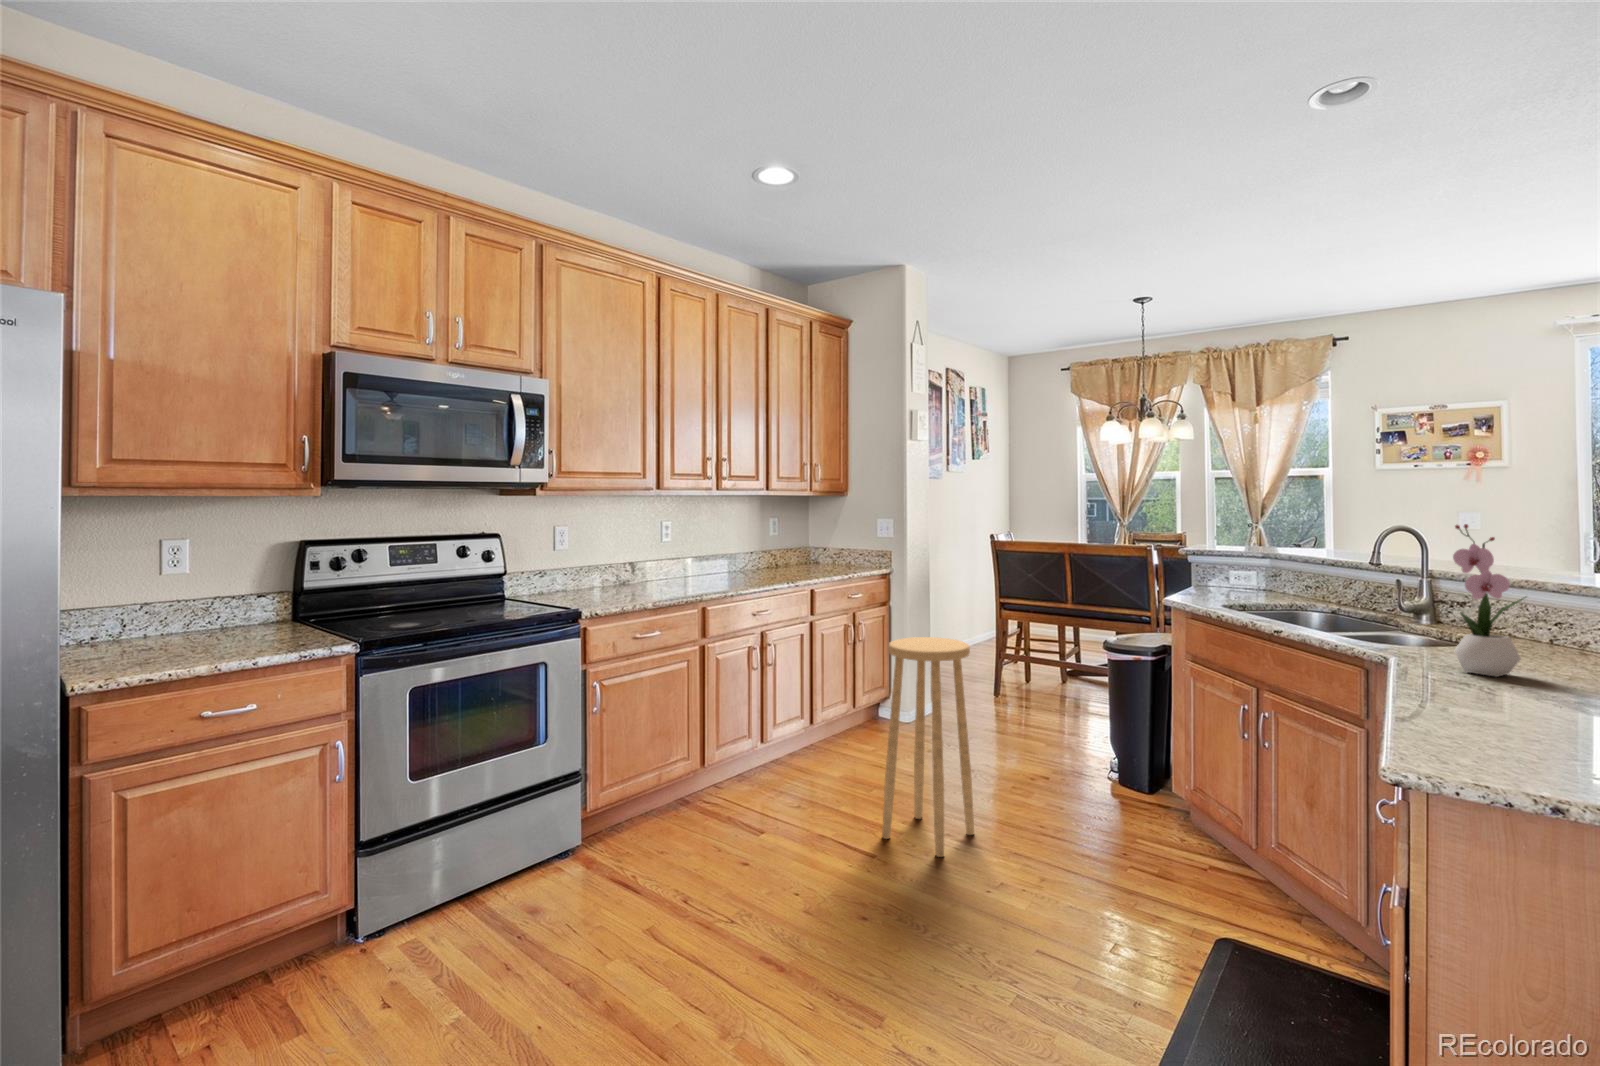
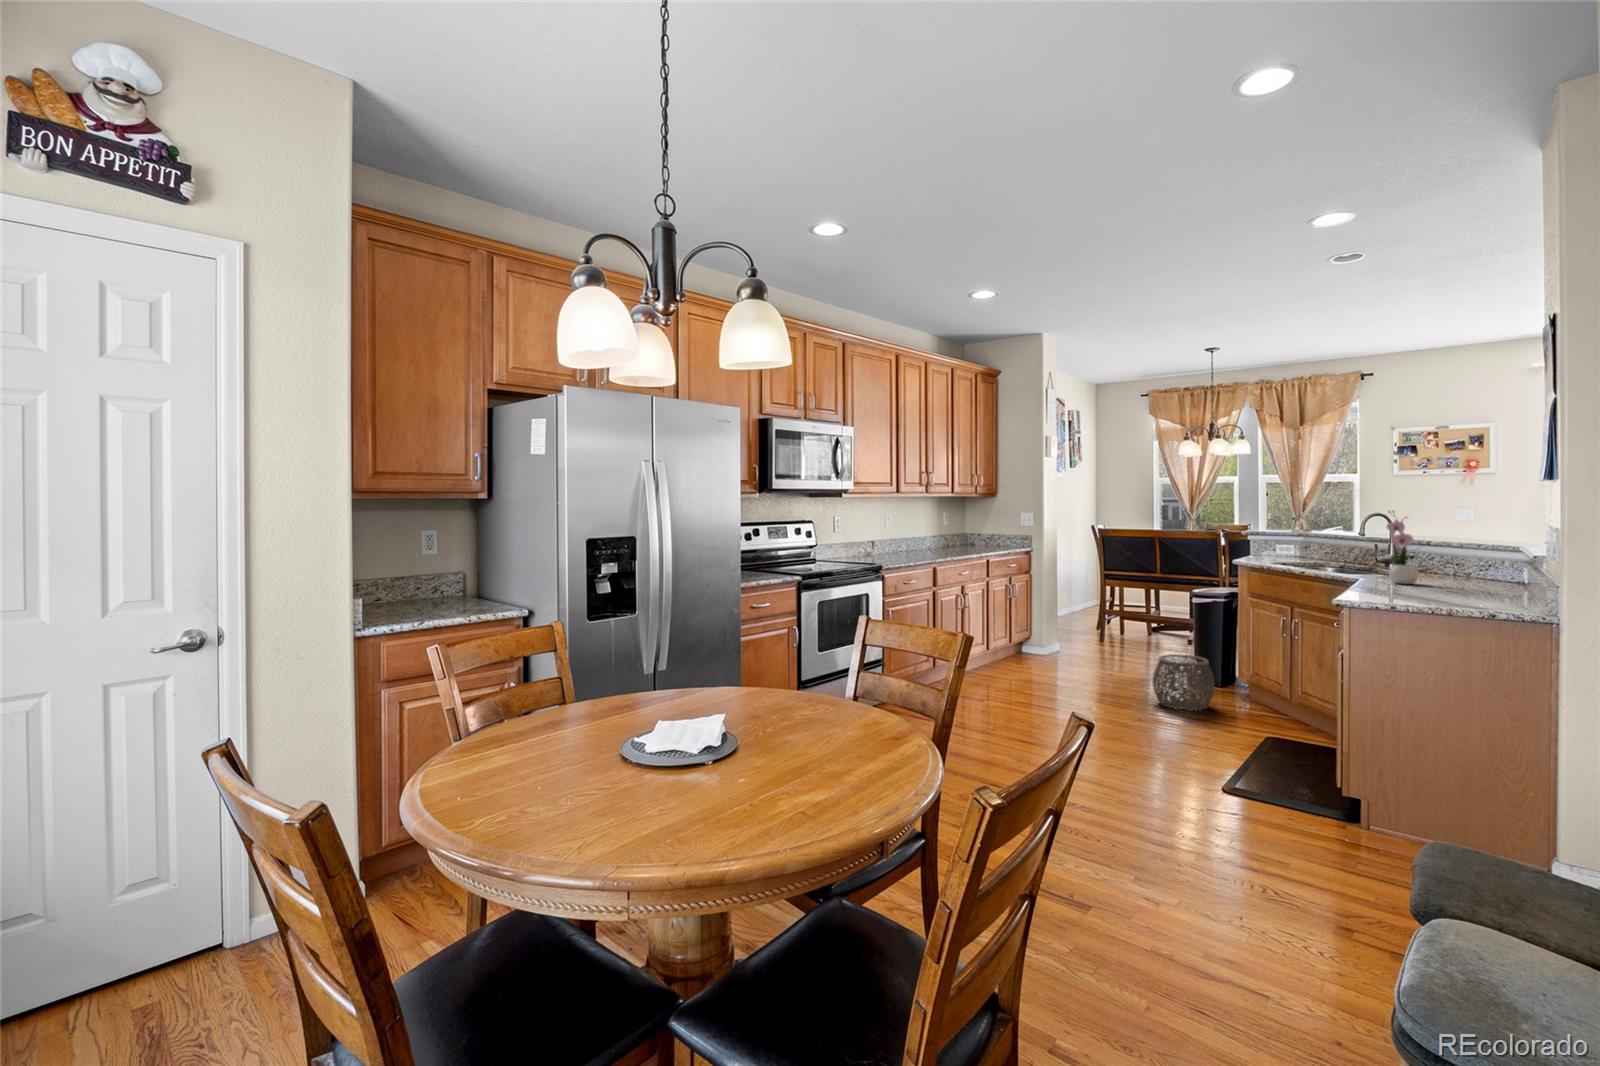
stool: present [882,637,974,857] -> none [1058,584,1115,711]
woven basket: none [1034,751,1132,856] -> present [1153,654,1214,711]

